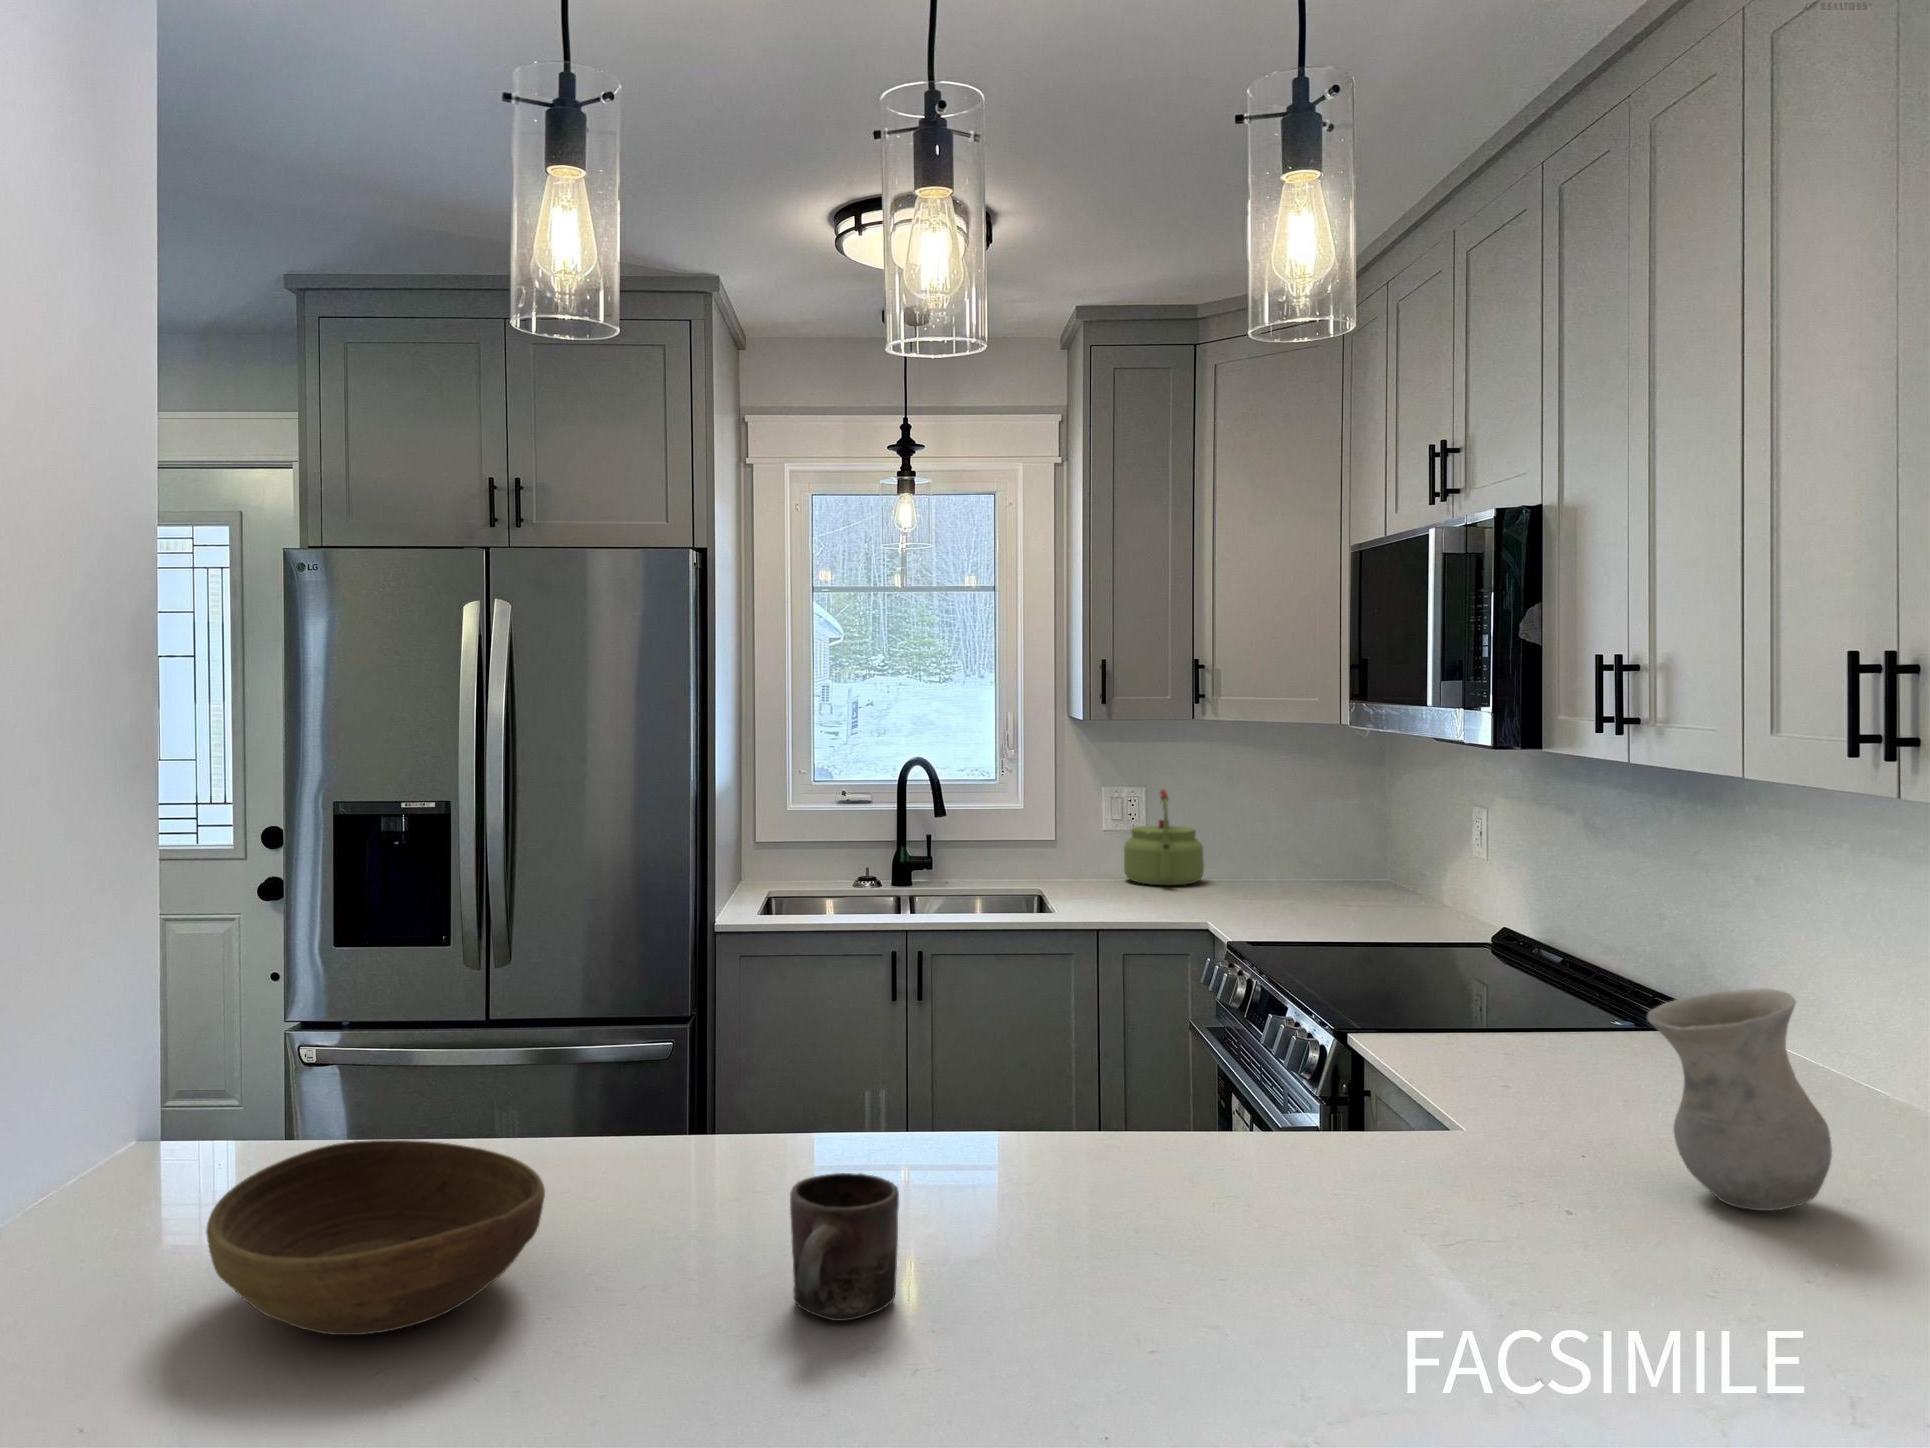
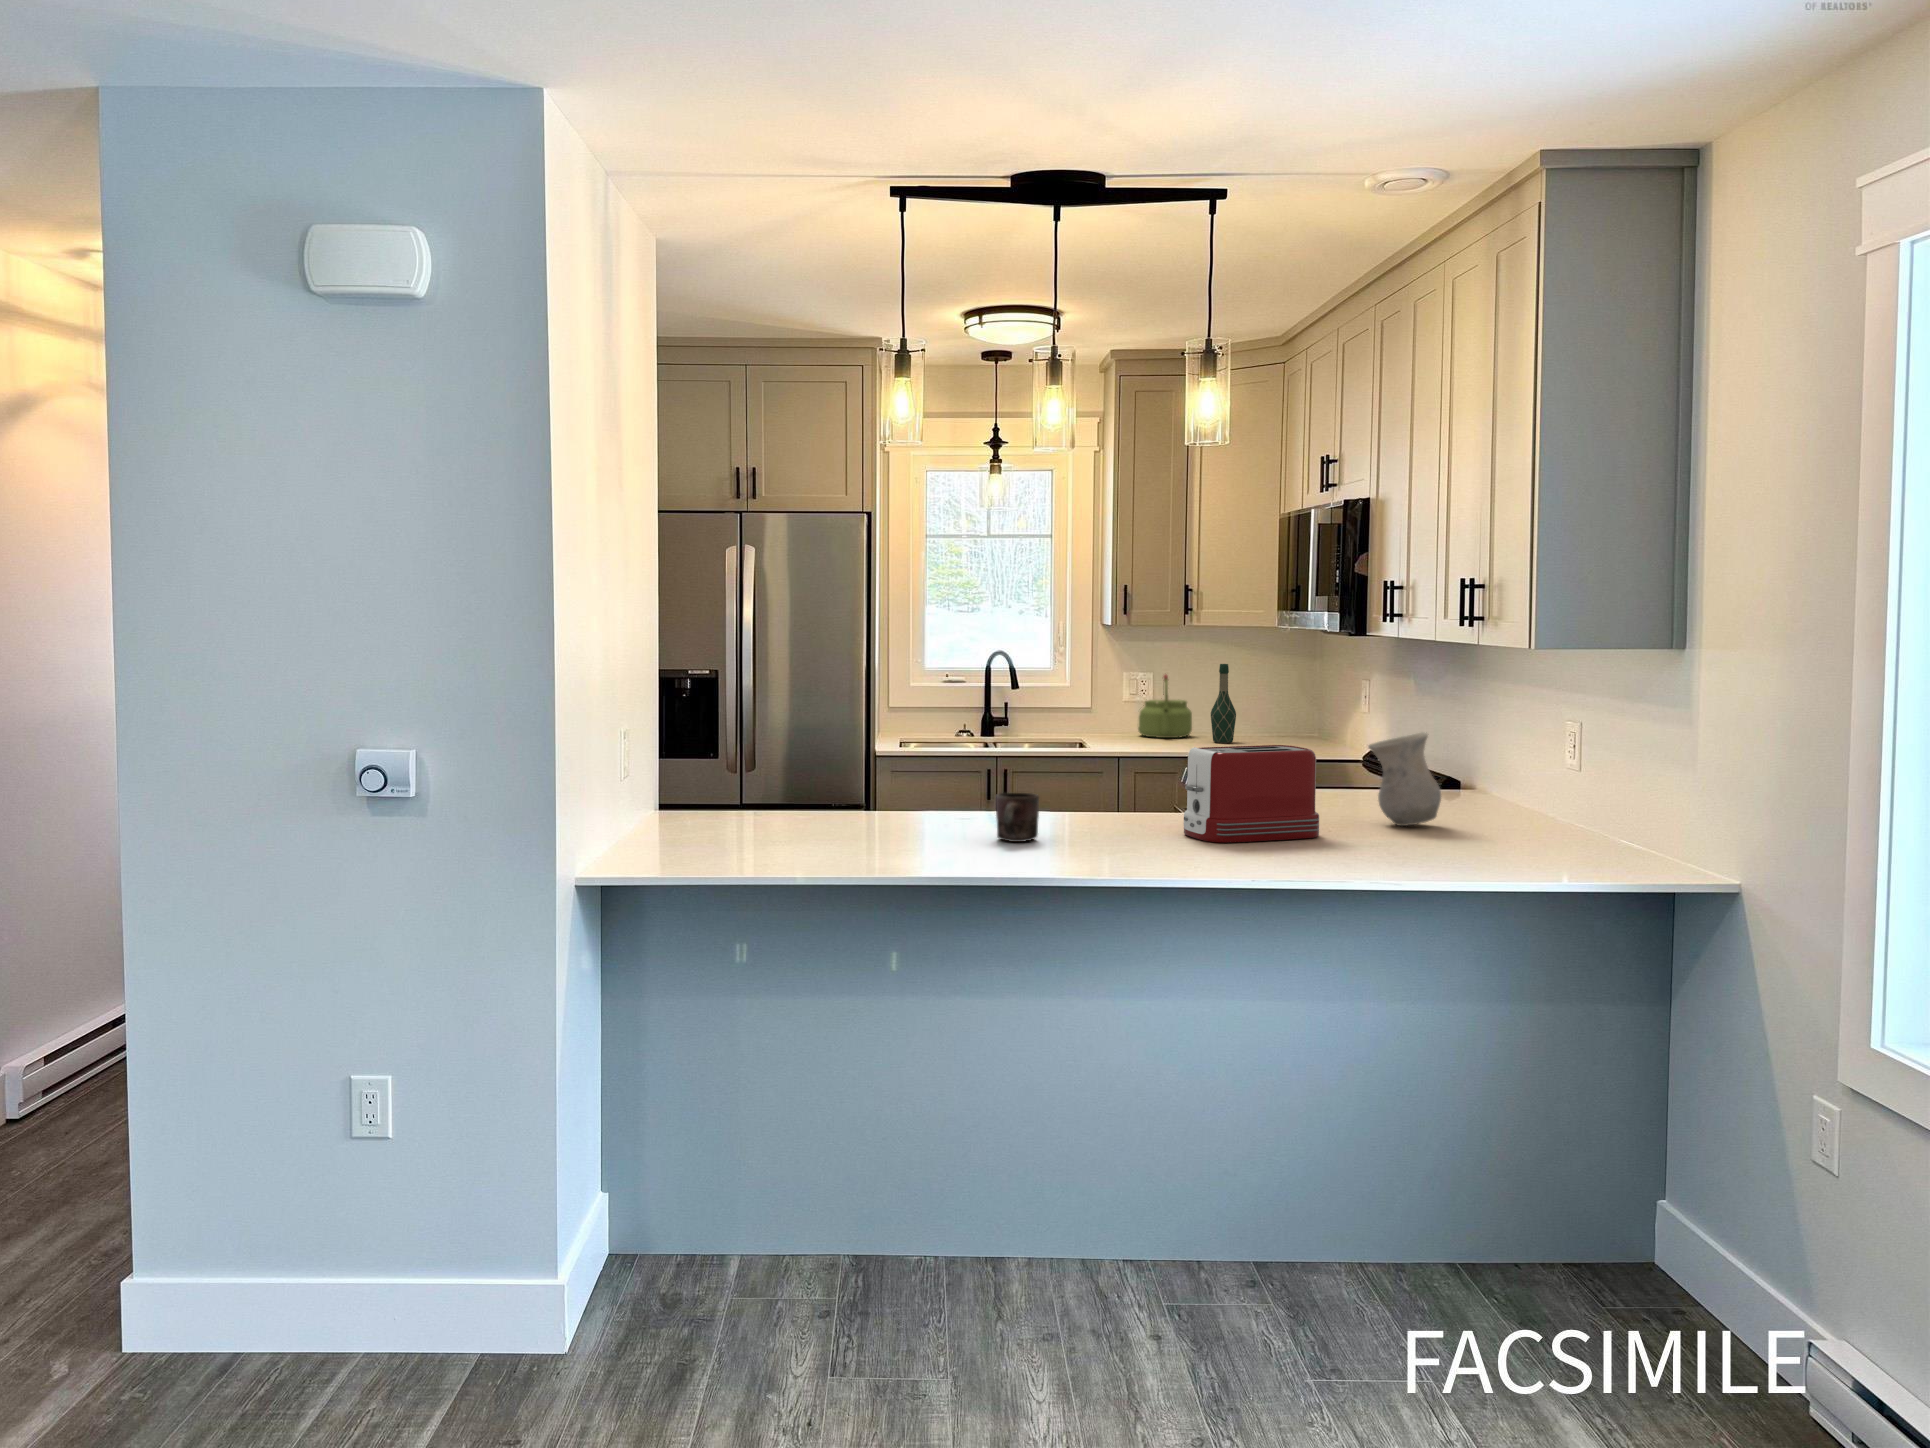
wine bottle: none [1233,777,1272,897] -> present [1211,664,1236,743]
toaster: none [1254,1032,1585,1316] -> present [1184,745,1319,843]
bowl: present [206,1140,545,1335] -> none [769,786,897,843]

